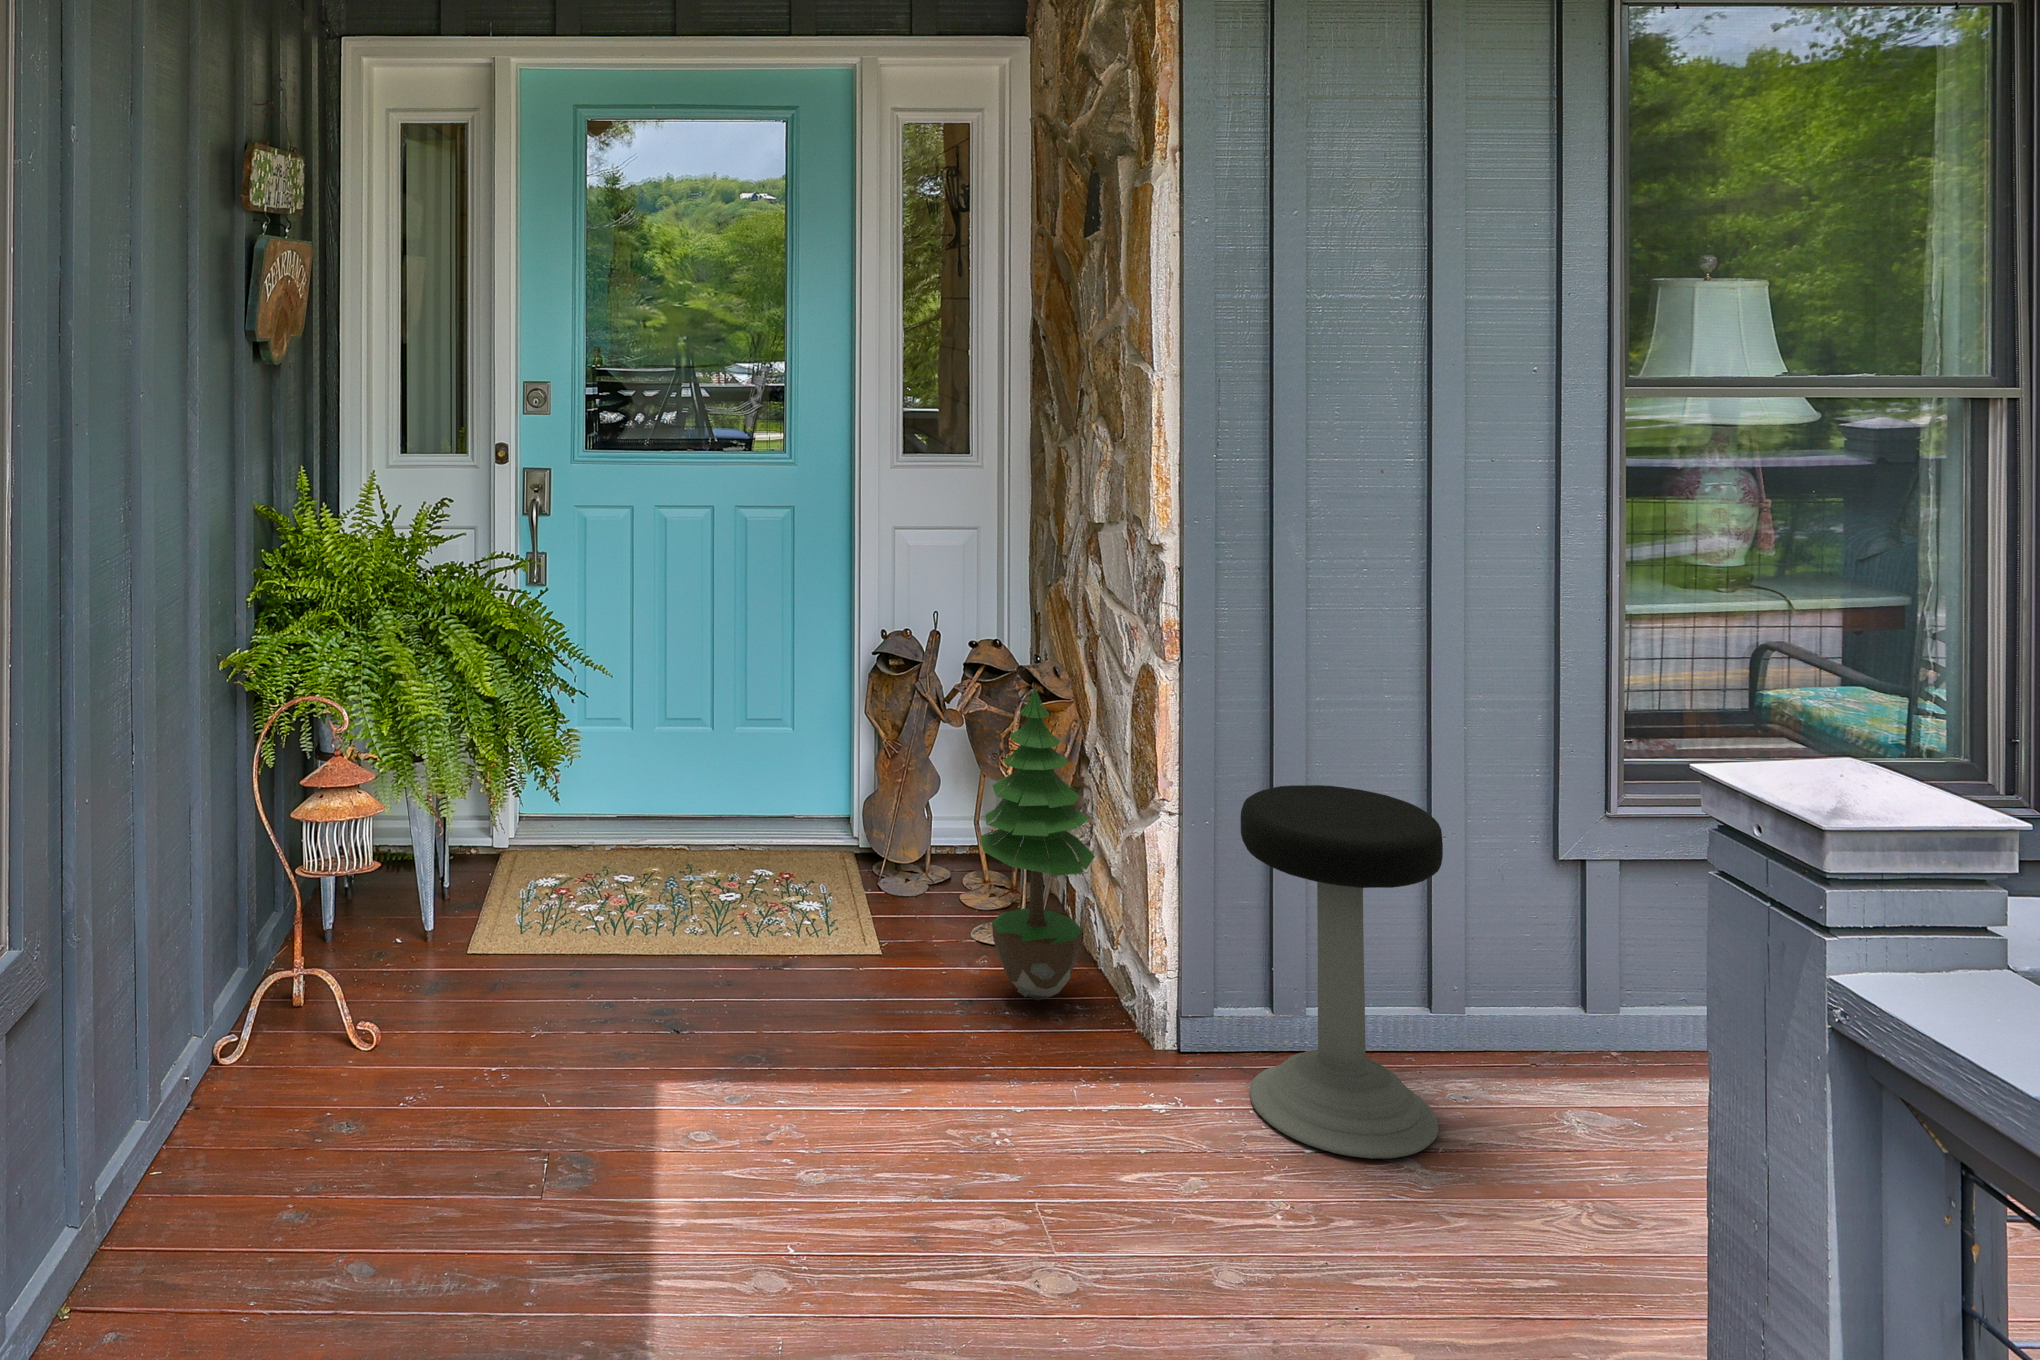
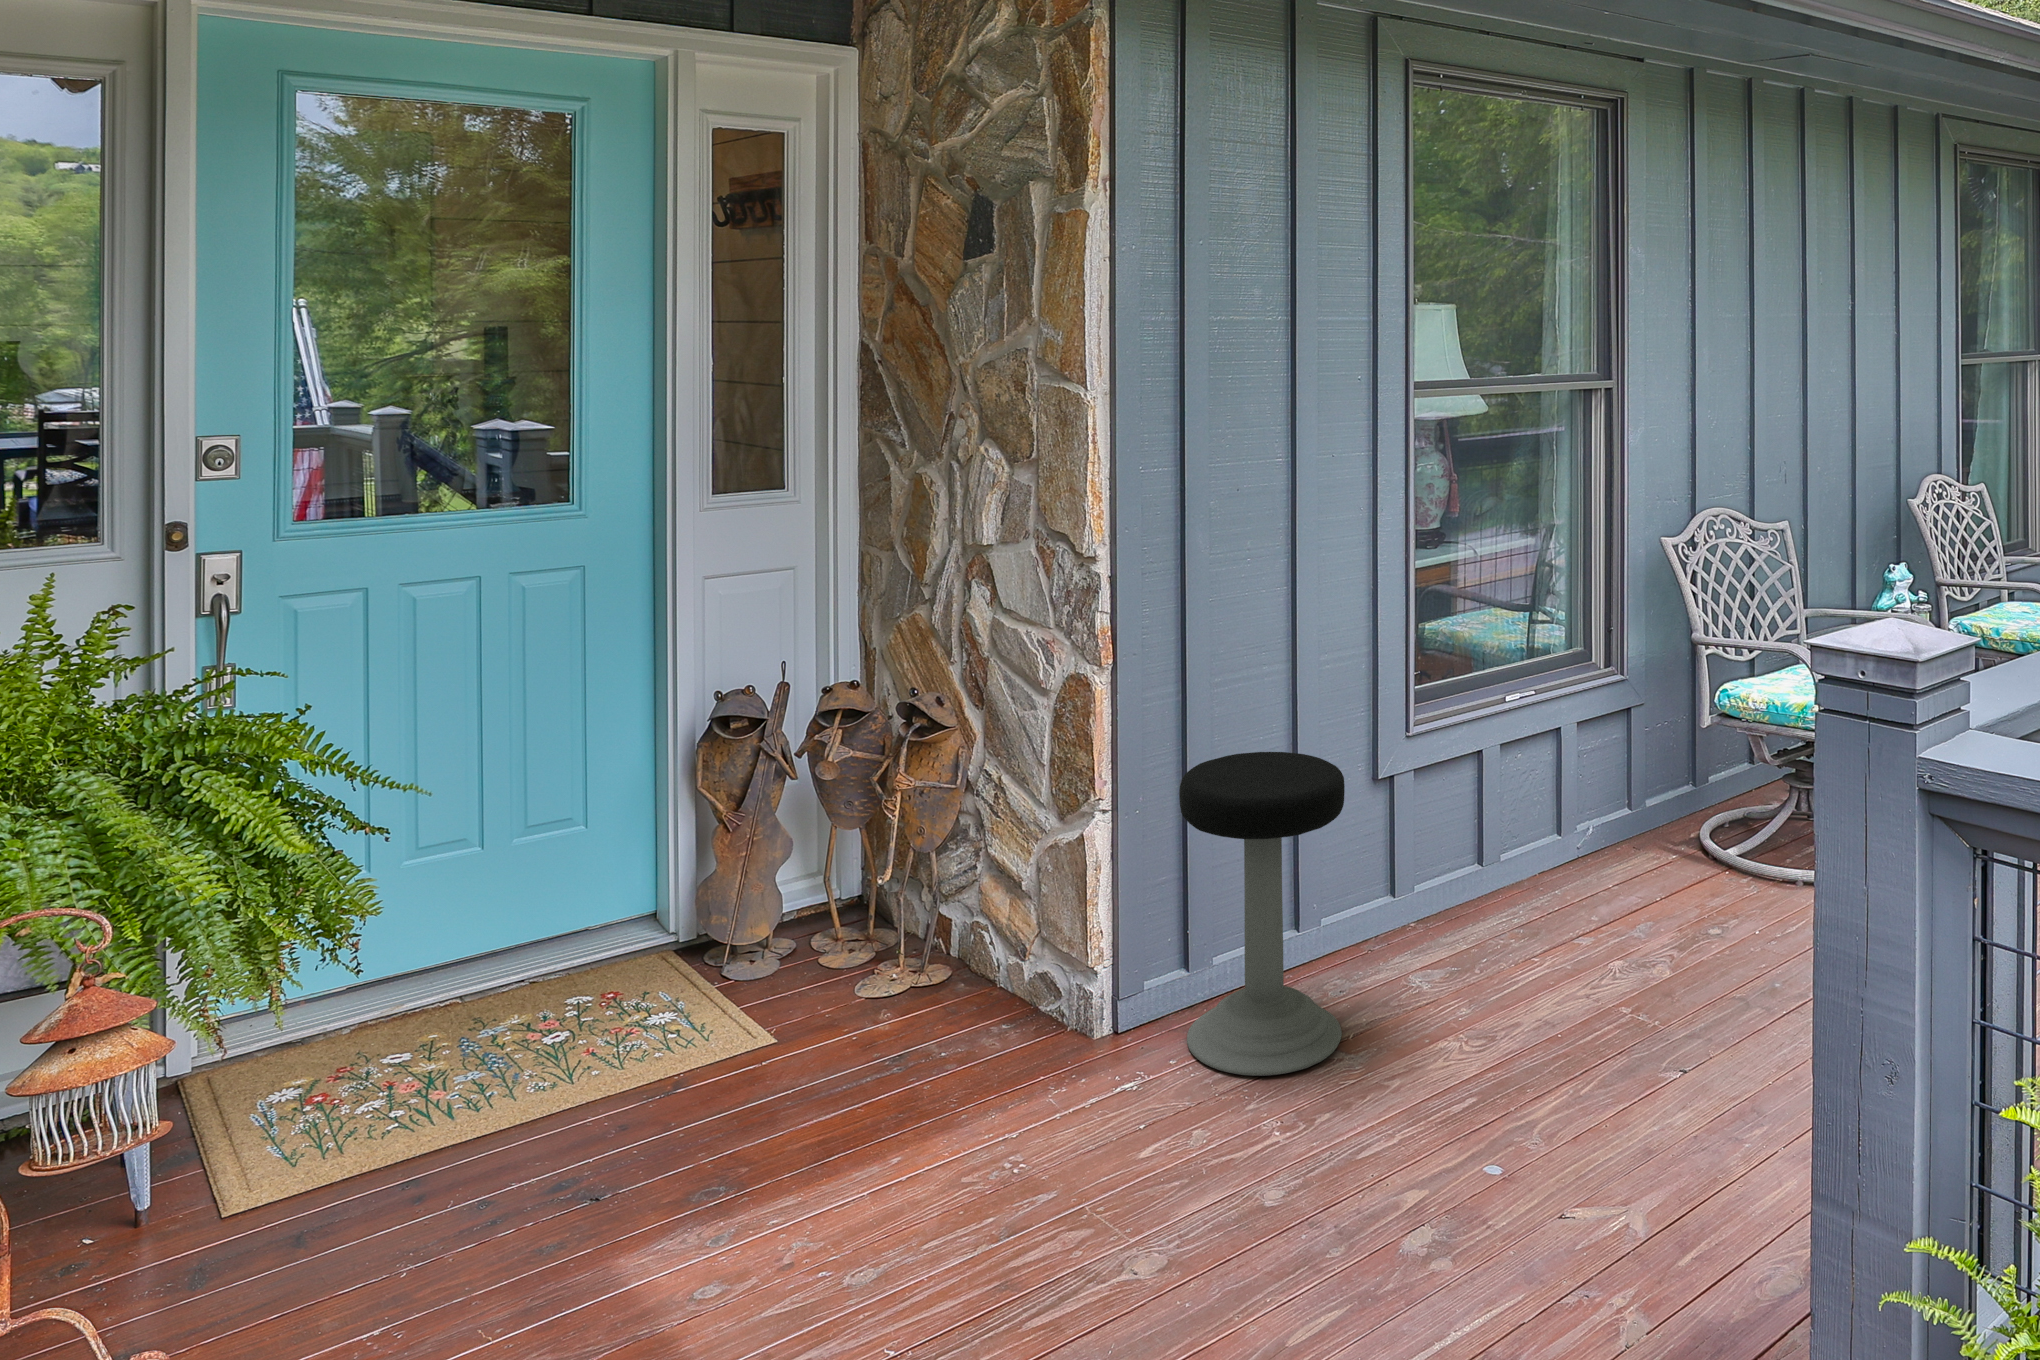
potted tree: present [981,688,1095,1000] -> none [900,717,1017,1035]

